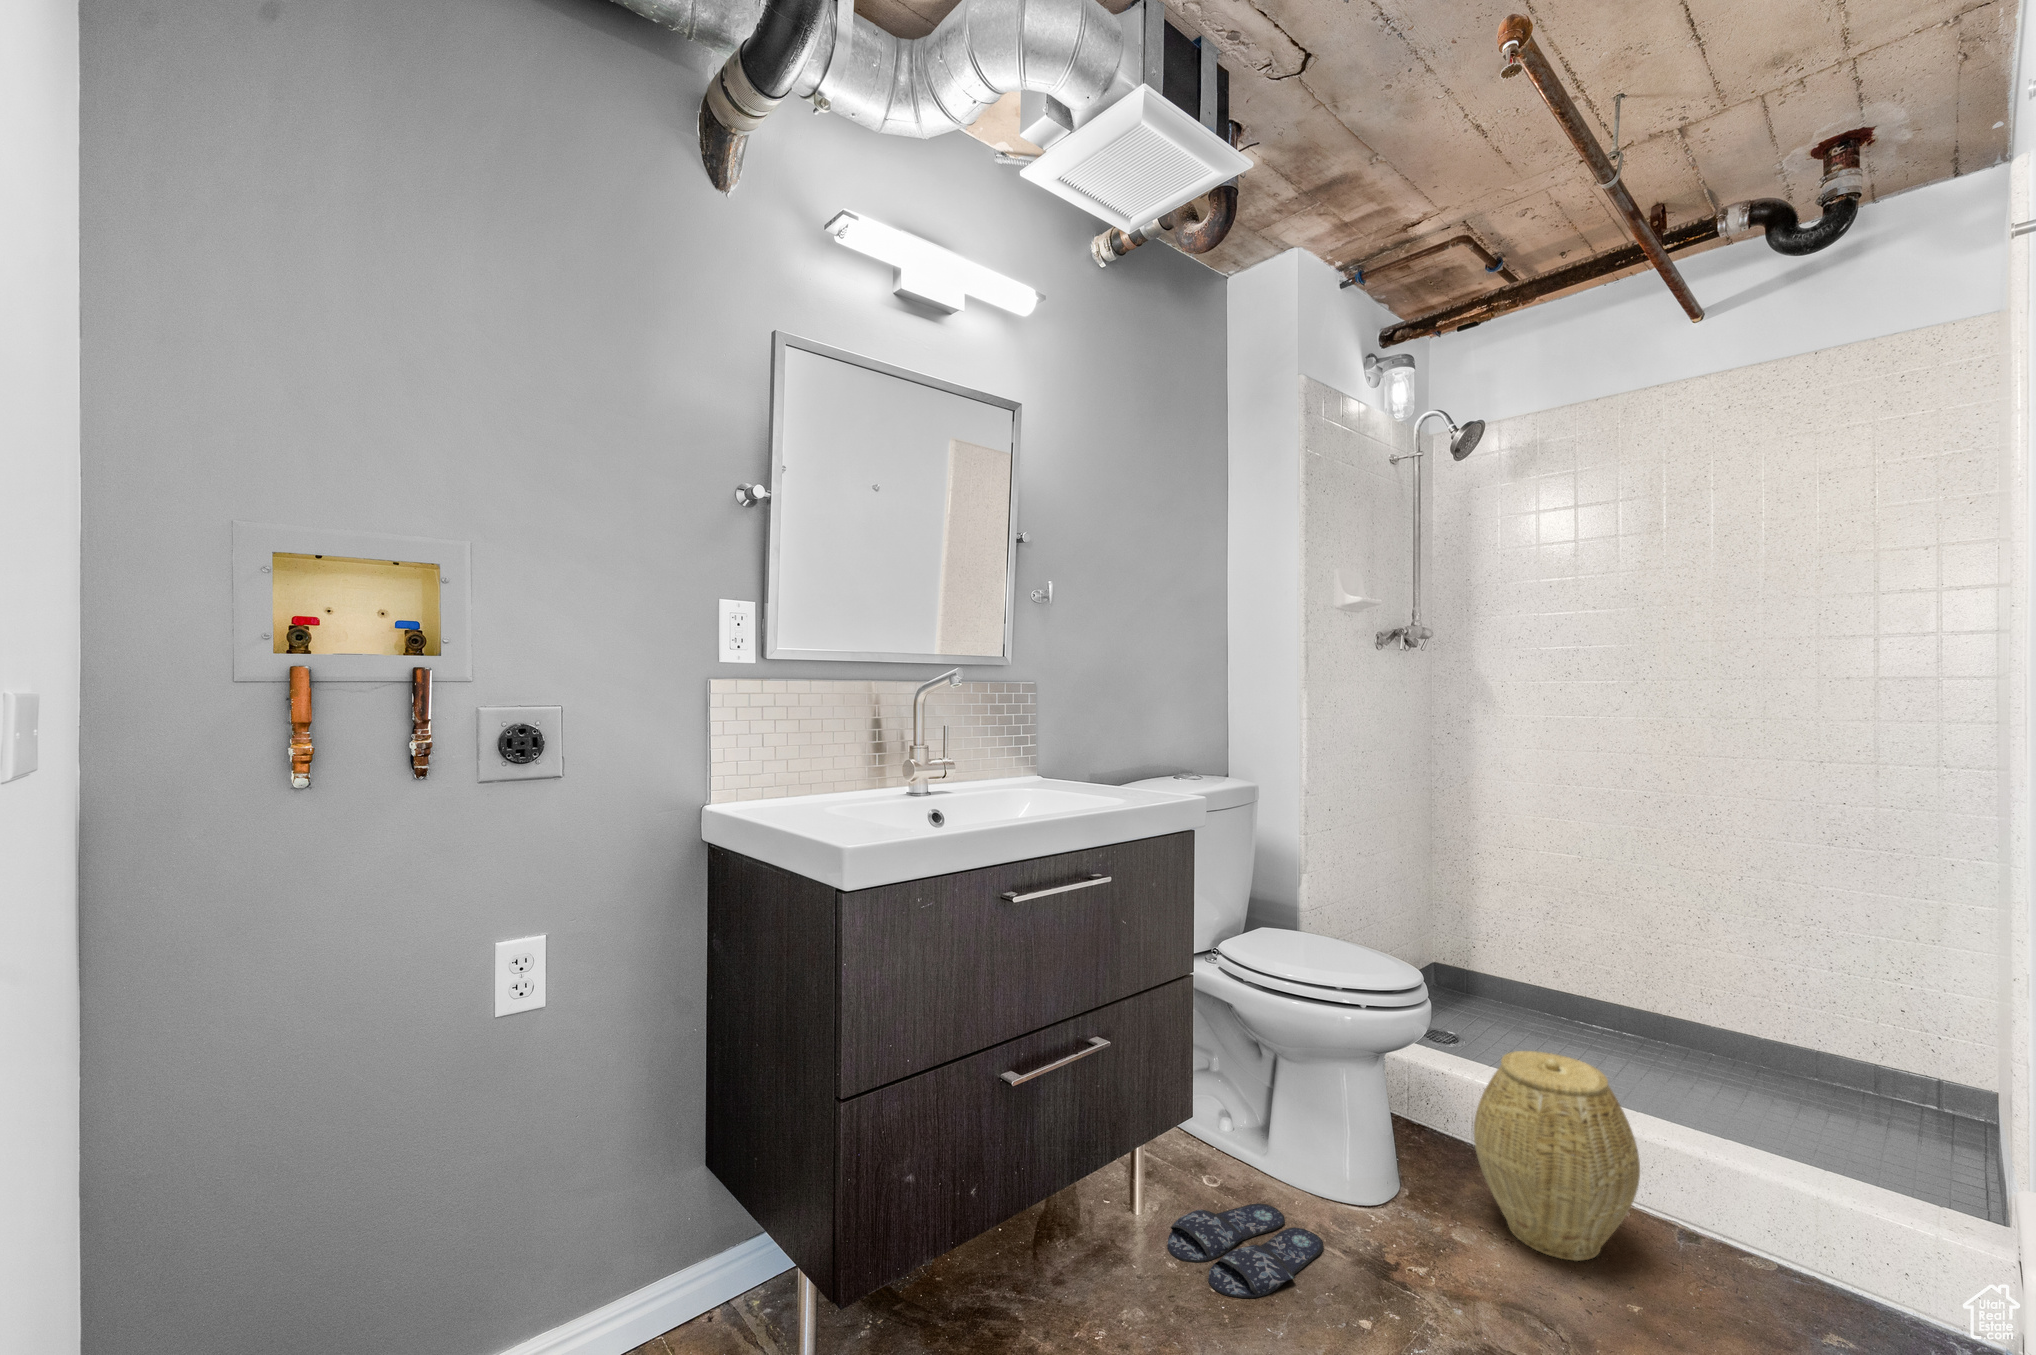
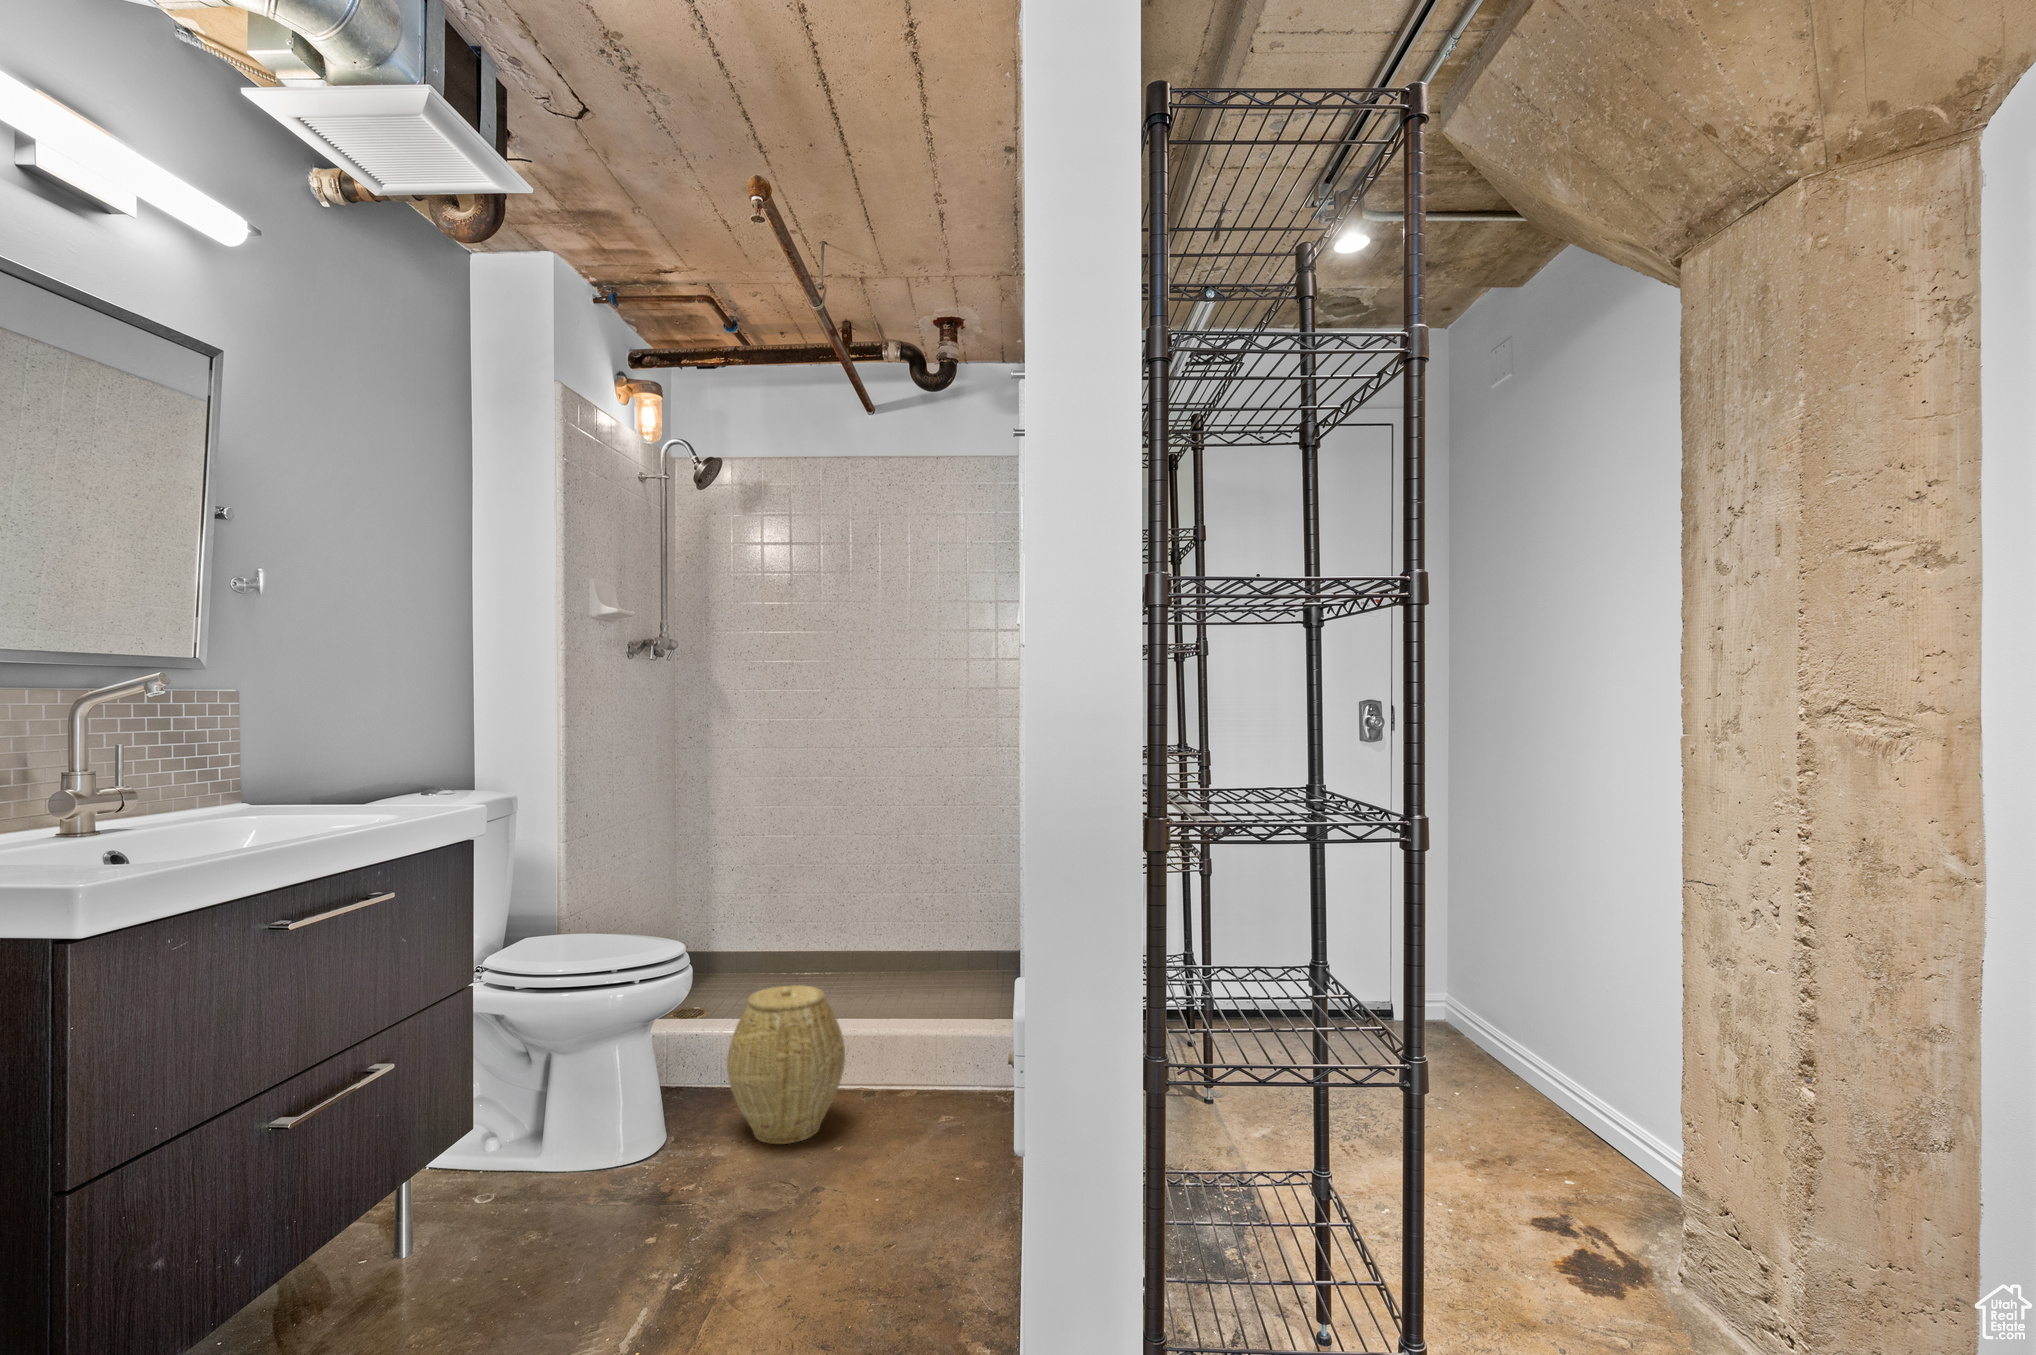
slippers: present [1167,1203,1324,1298] -> none [443,1193,604,1276]

